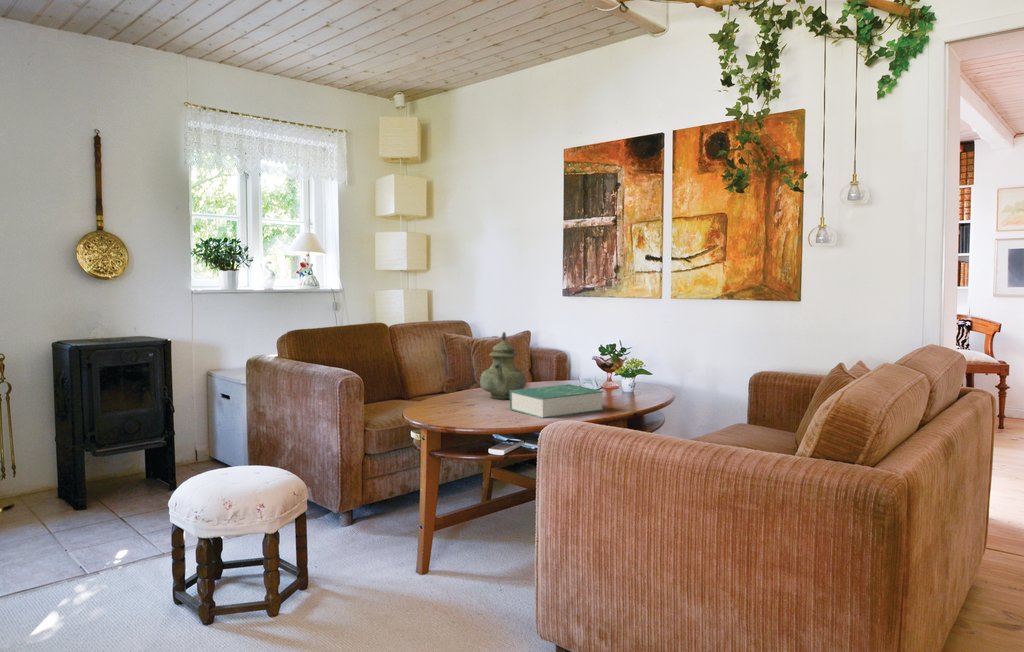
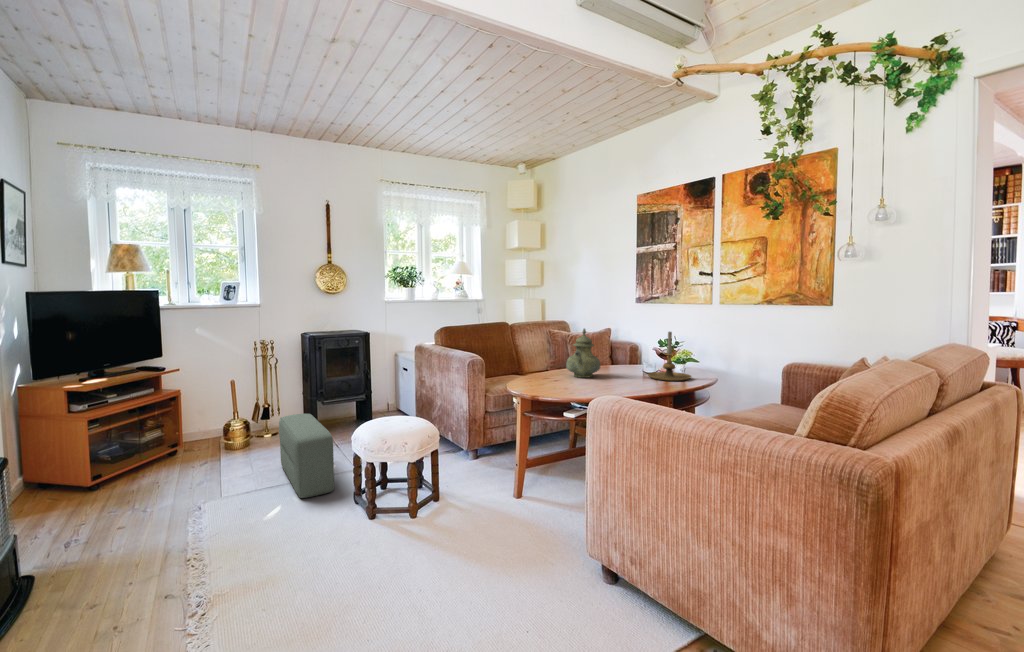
candle holder: none [587,334,642,399] -> present [648,332,691,381]
book: present [510,384,604,418] -> none [584,368,656,393]
pouf: none [33,470,140,599] -> present [279,414,334,498]

